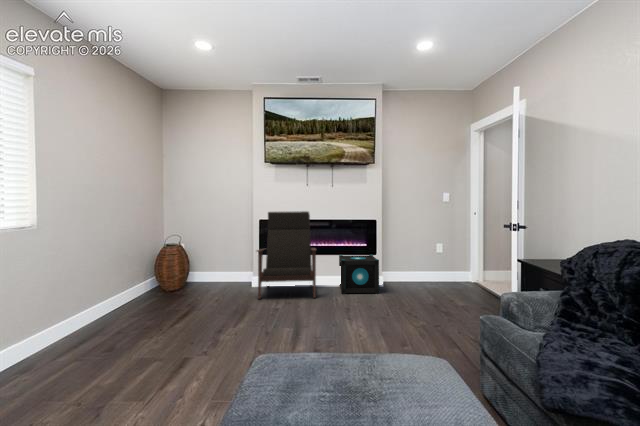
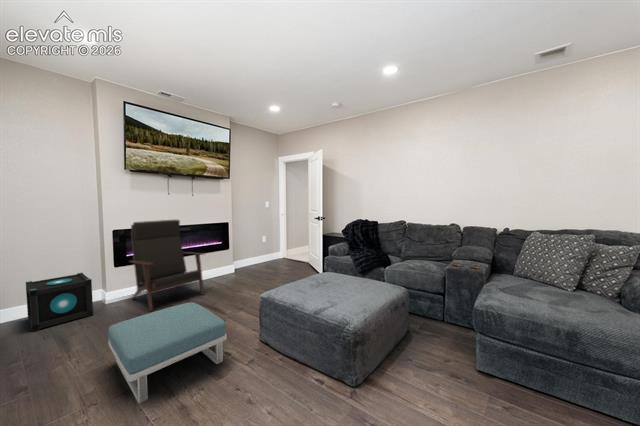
speaker: present [339,255,379,294] -> present [26,273,93,332]
footstool: none [123,291,247,365] -> present [108,302,227,403]

